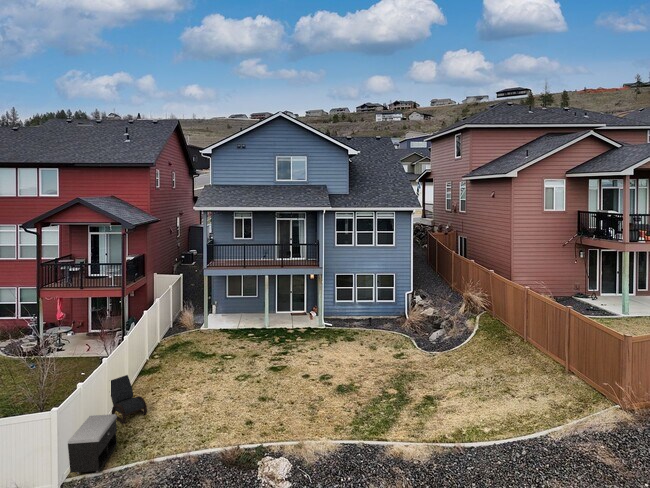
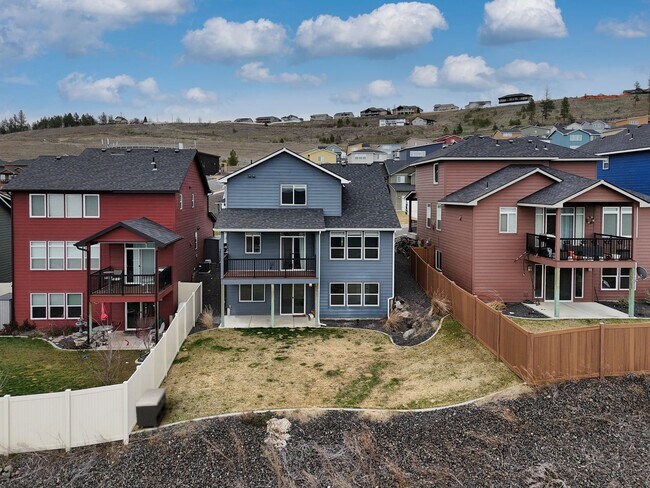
lounge chair: present [111,375,147,424] -> none [155,361,184,397]

